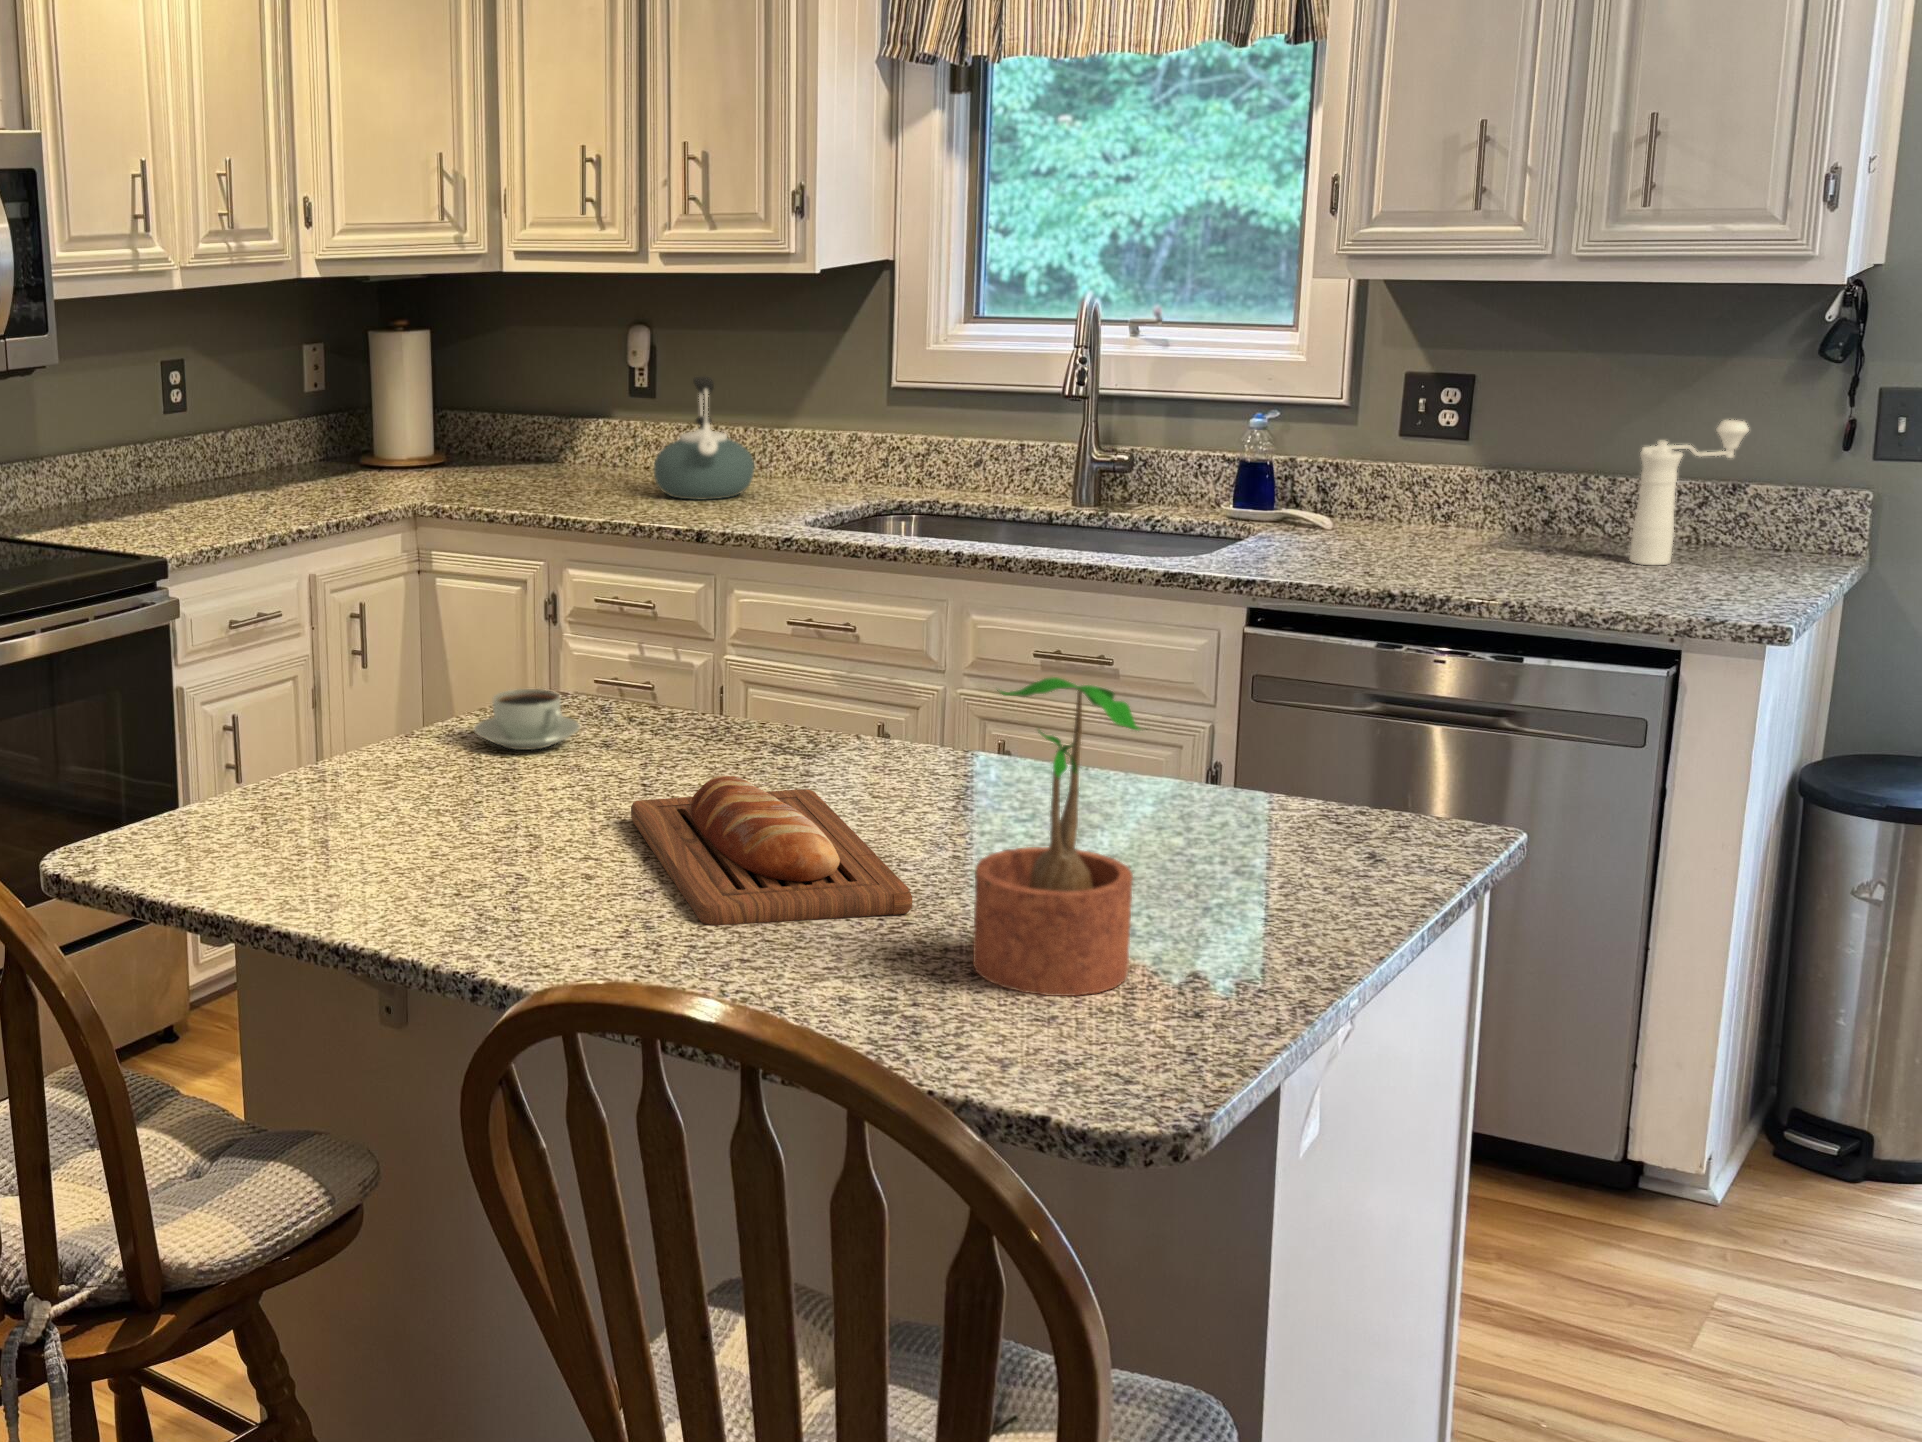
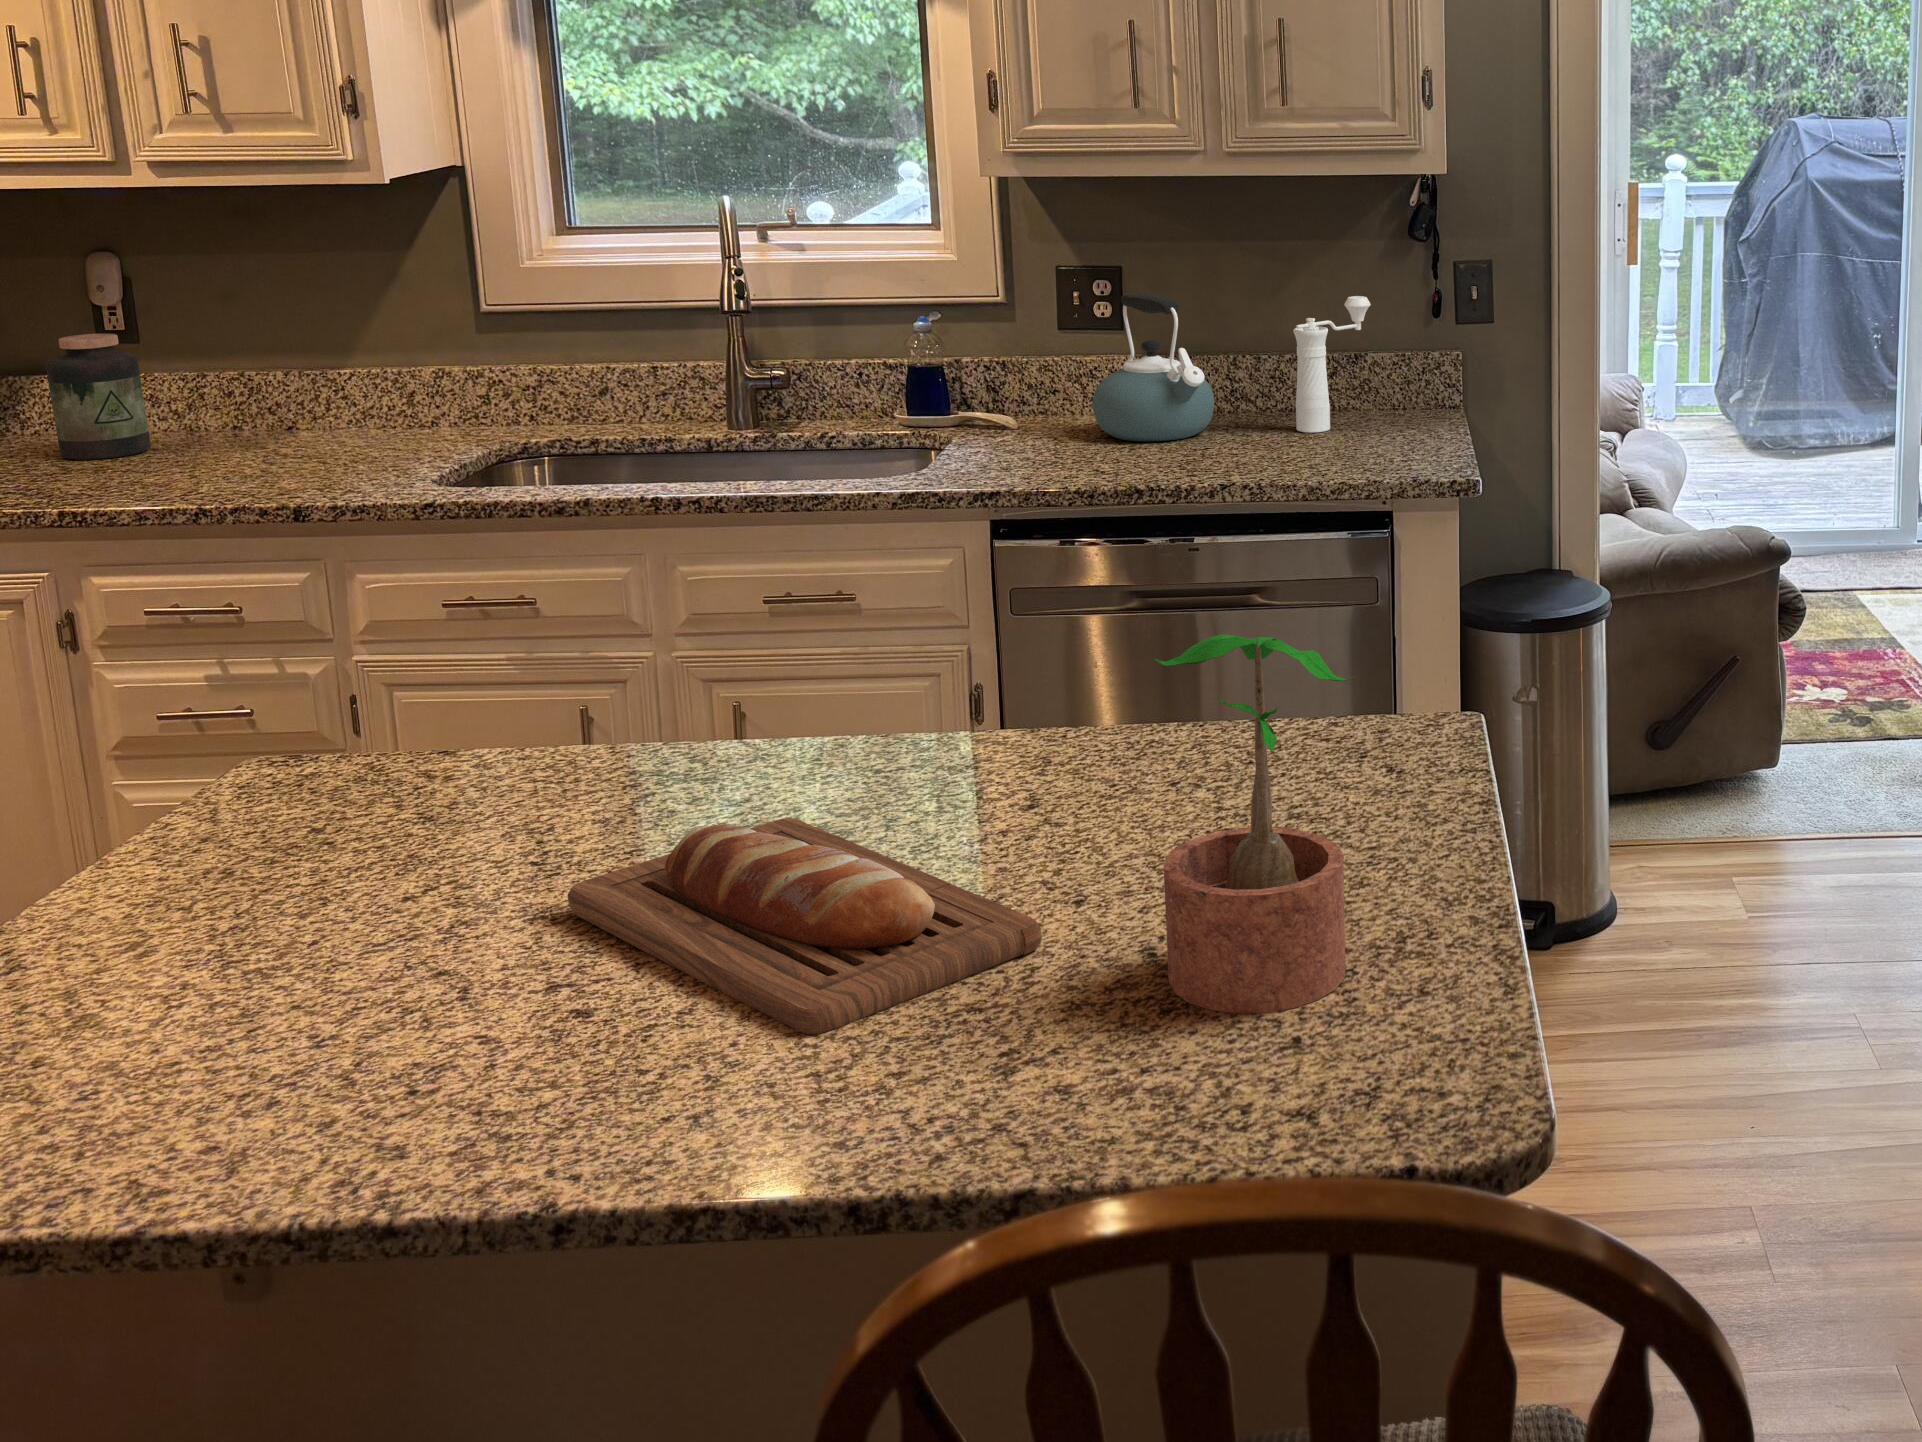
kettle: present [654,376,754,500] -> present [1093,293,1214,442]
jar: none [585,386,646,483] -> present [46,334,151,460]
coffee cup: present [474,689,580,750] -> none [217,755,386,848]

